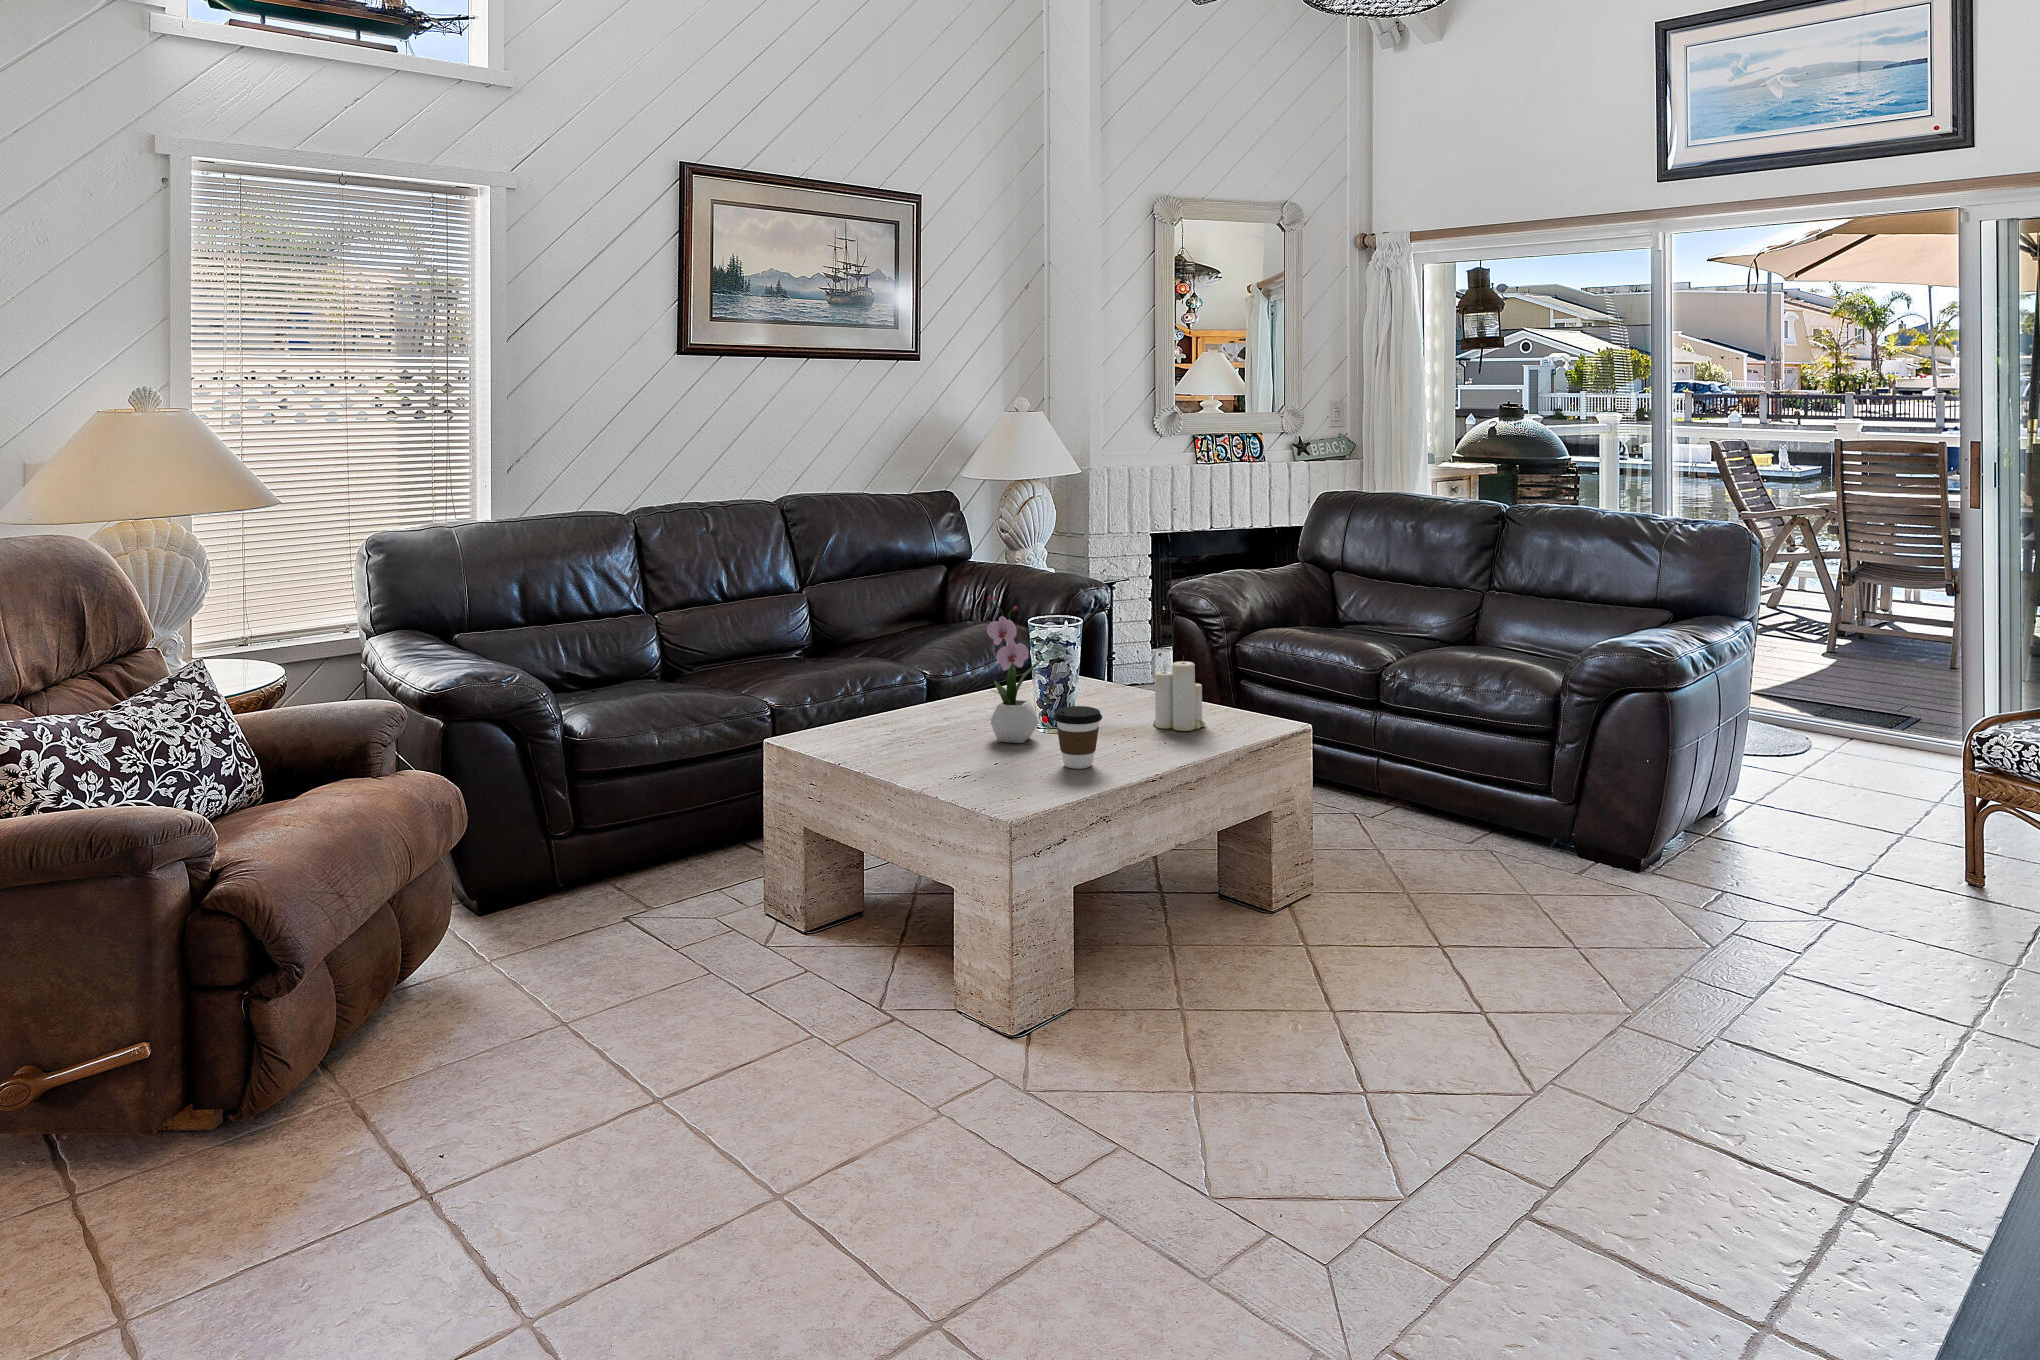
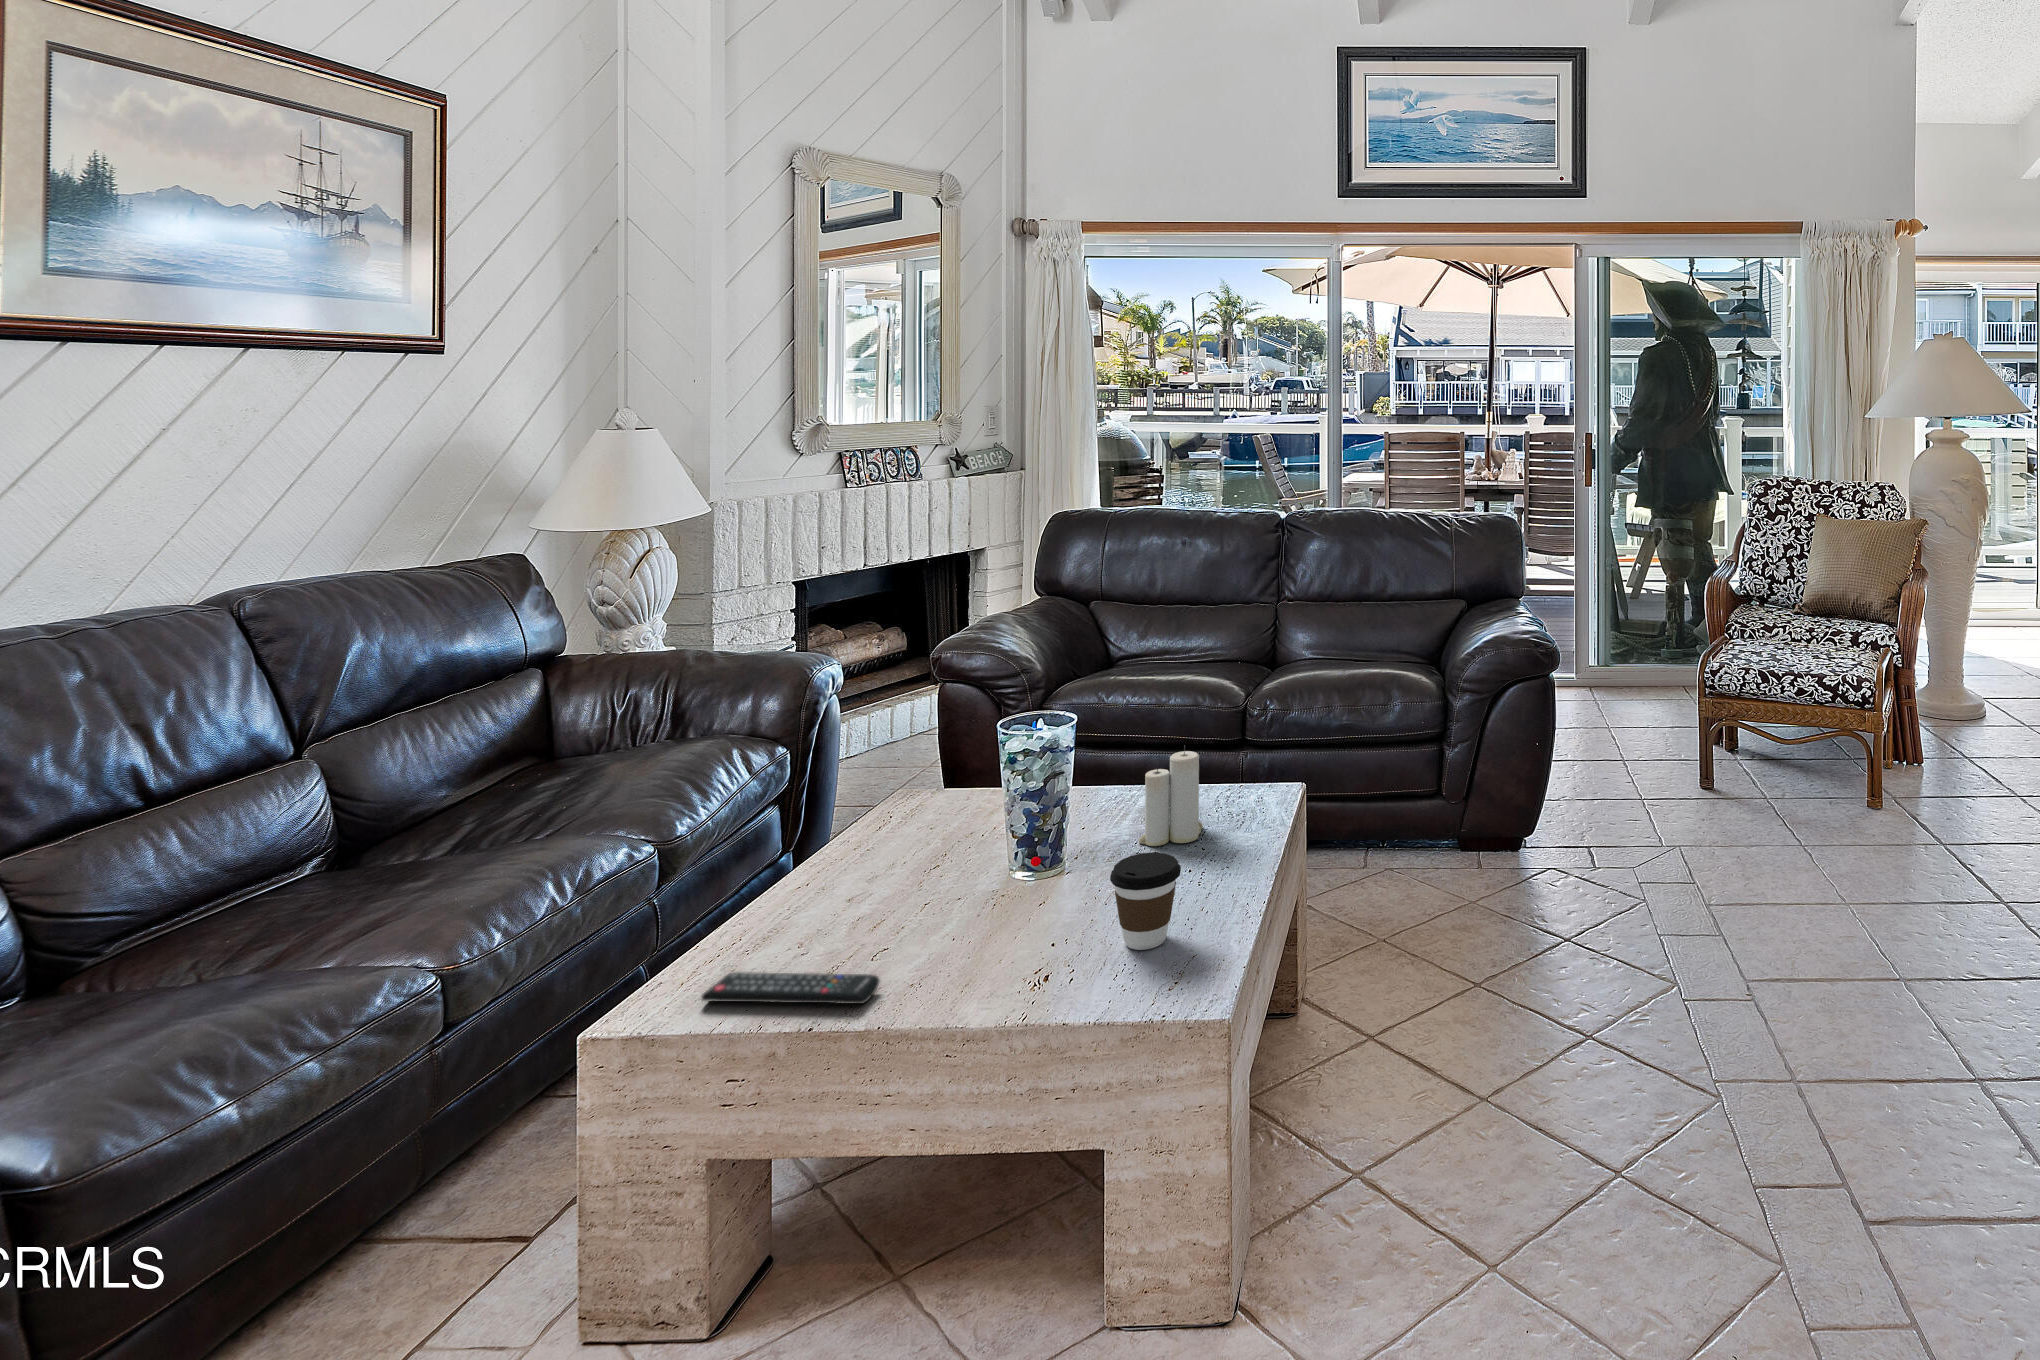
flower arrangement: present [987,595,1042,743] -> none [954,721,1035,939]
remote control: none [854,721,929,750] -> present [701,972,879,1004]

